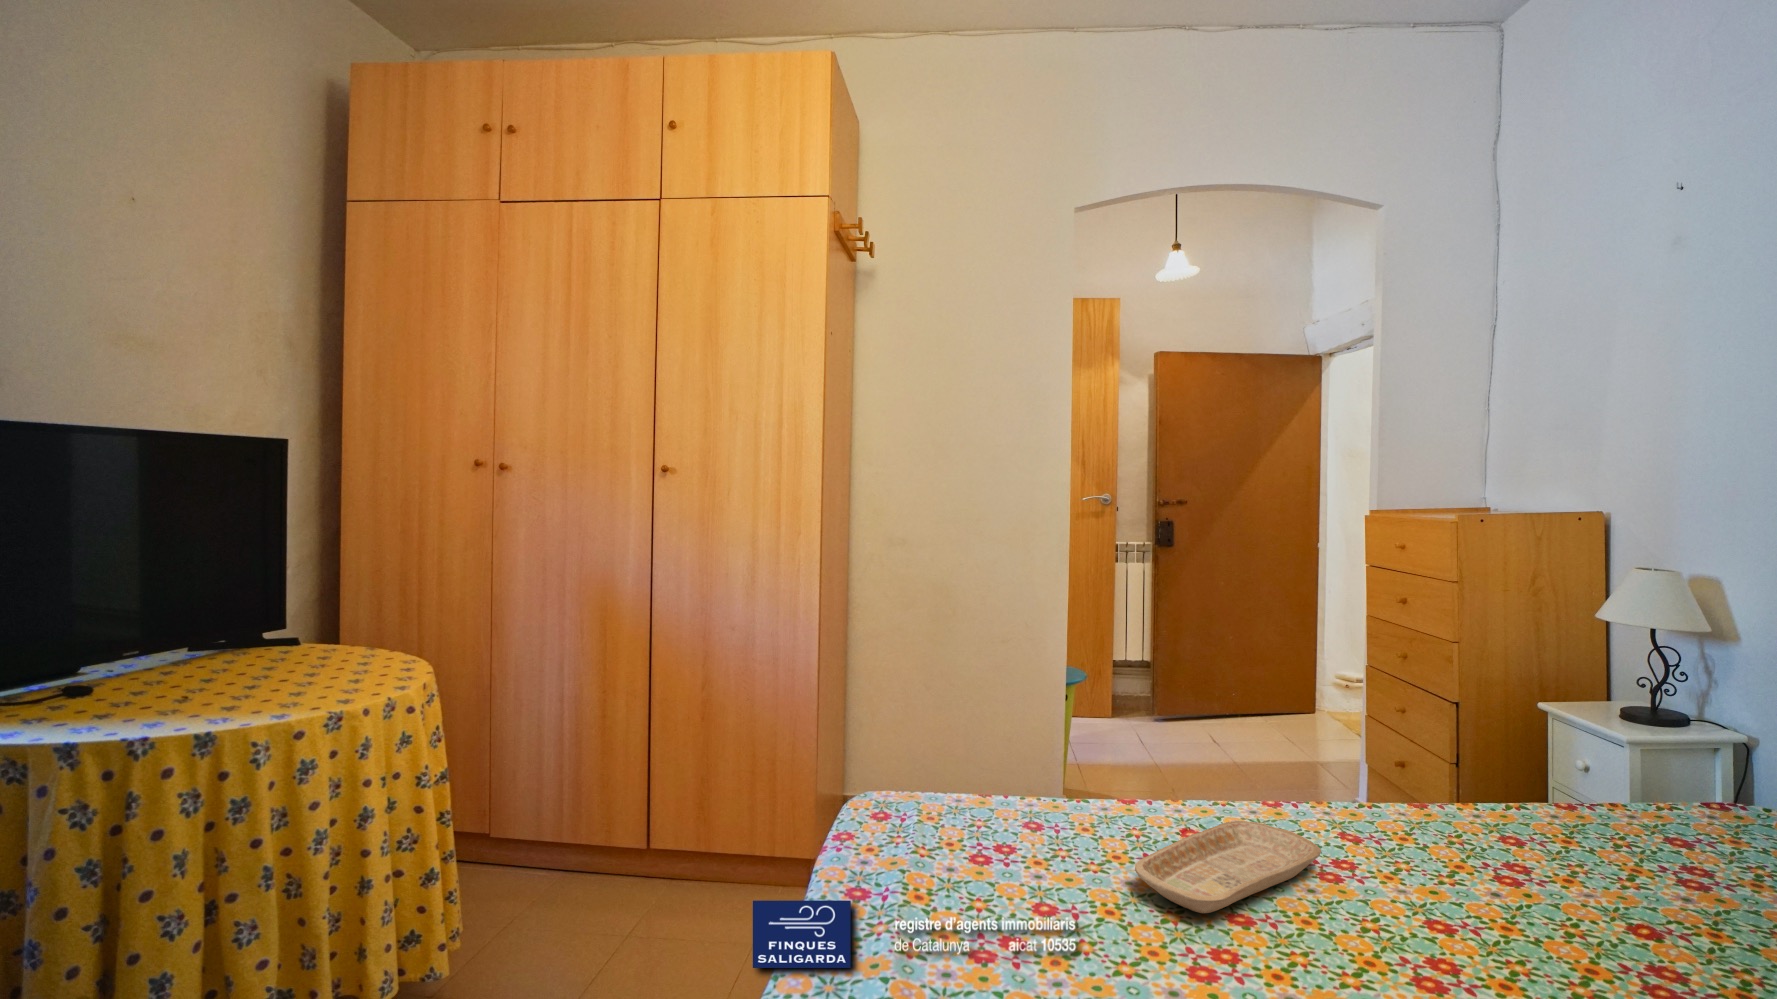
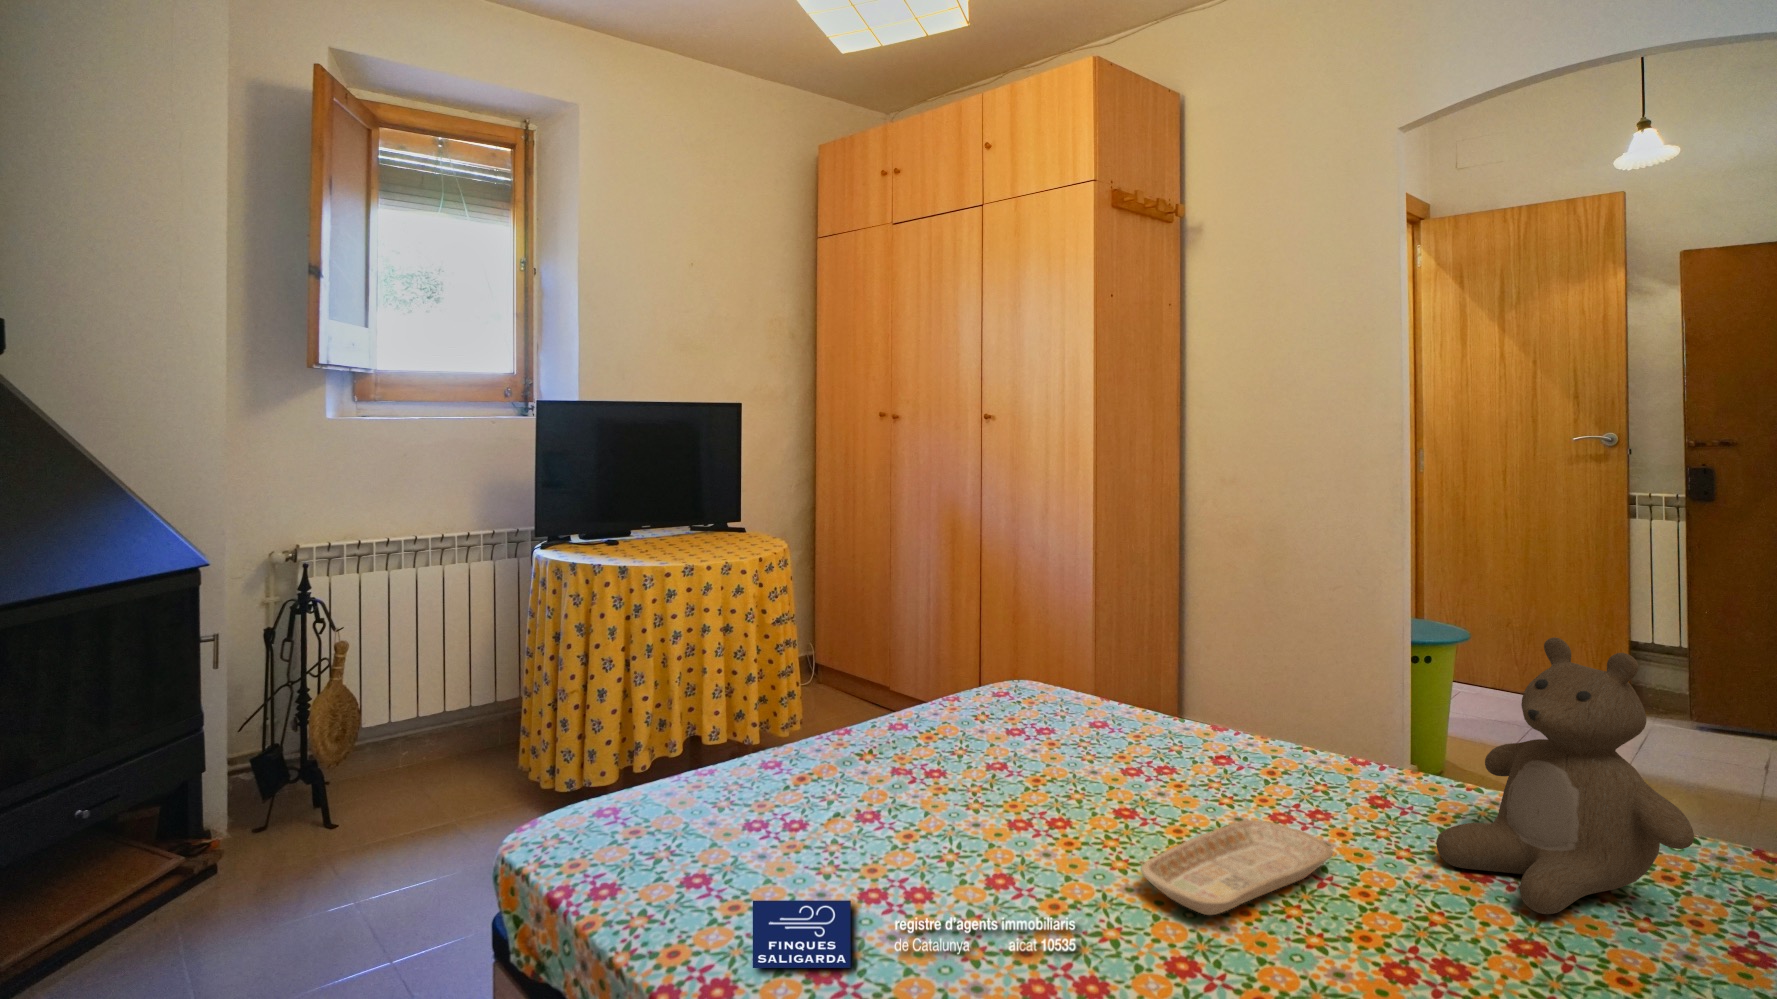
teddy bear: none [1420,639,1676,910] -> present [1436,637,1694,914]

